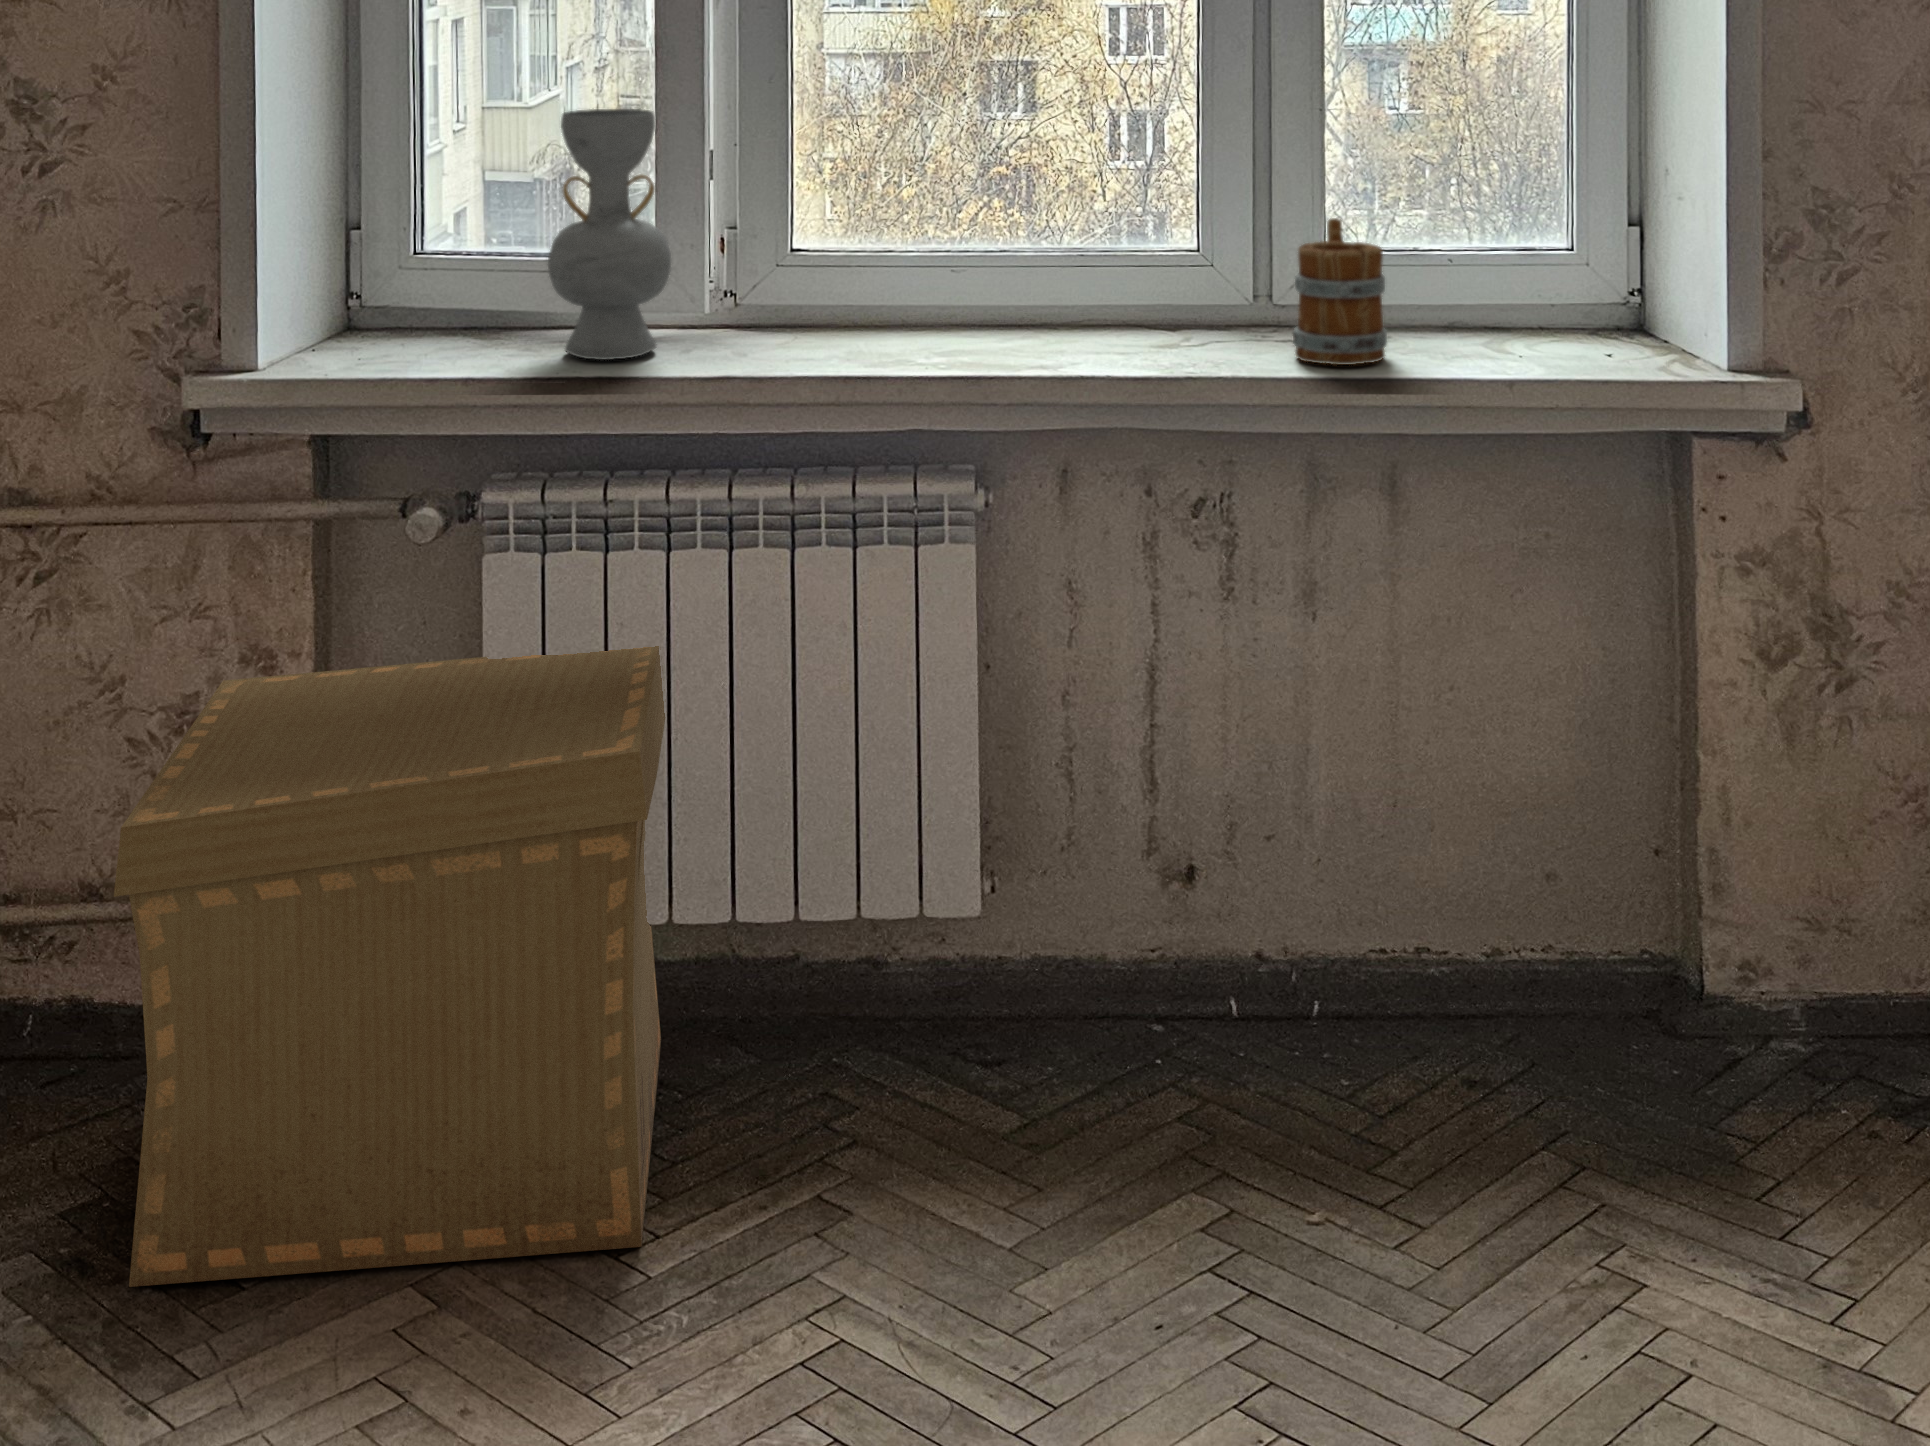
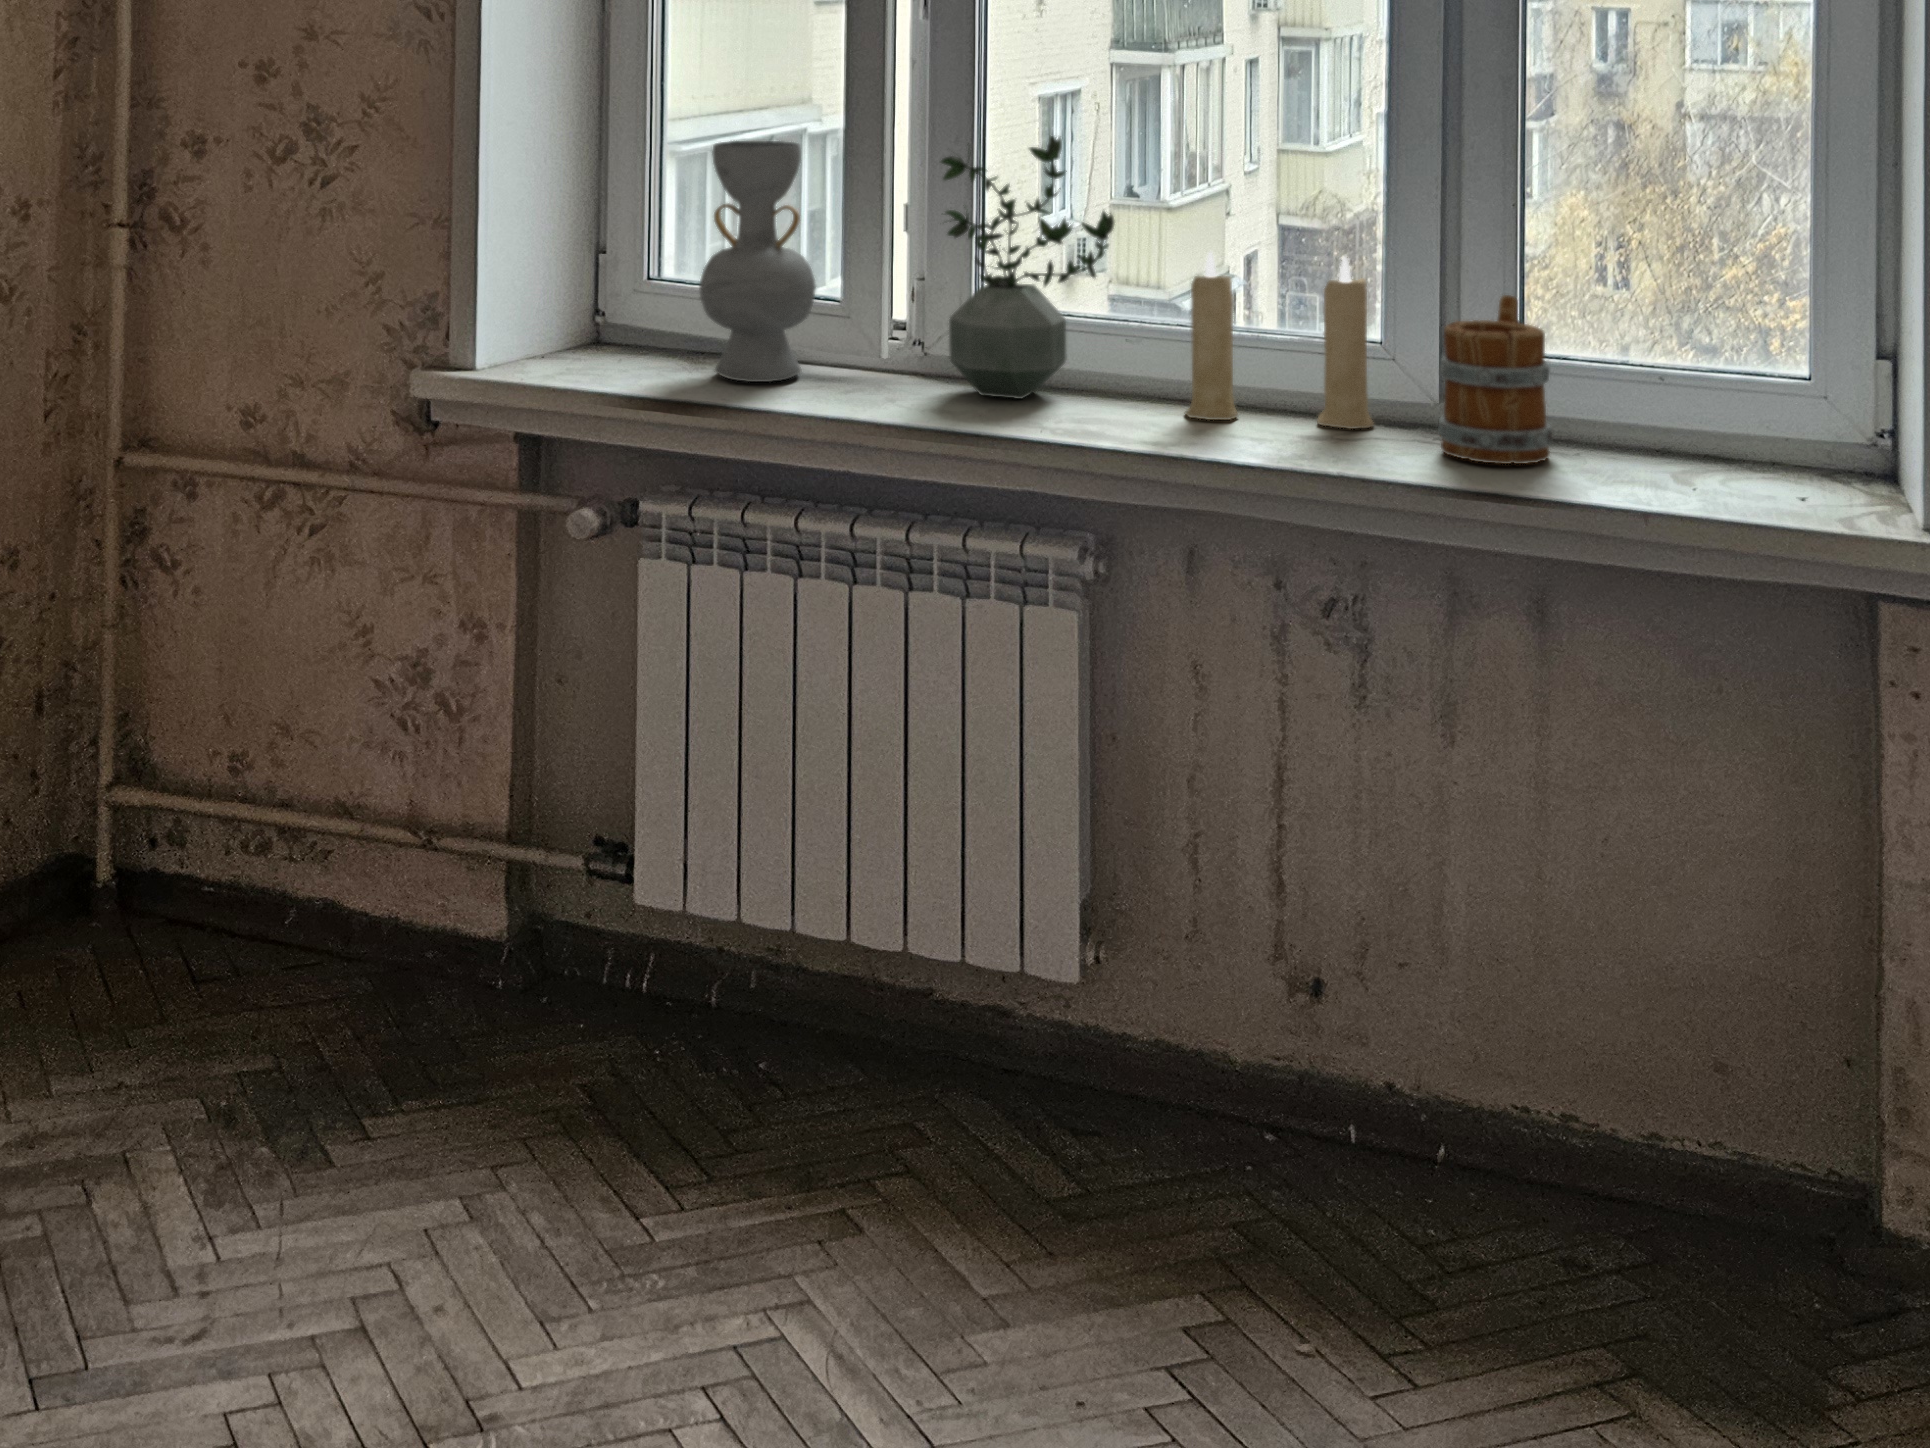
potted plant: none [808,91,977,351] -> present [941,136,1114,399]
candle: none [1053,187,1221,352] -> present [1185,252,1373,429]
cardboard box: present [114,646,665,1287] -> none [232,639,792,1258]

